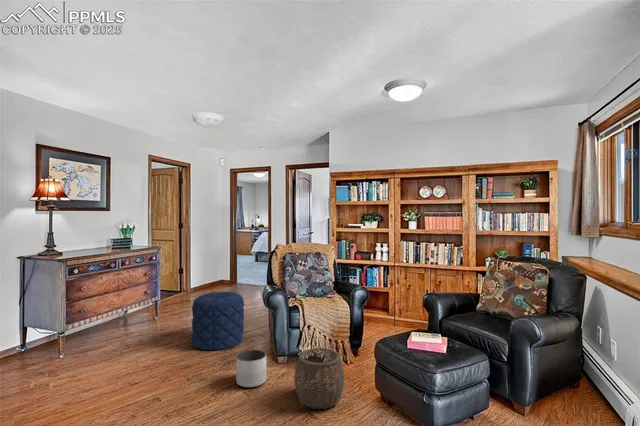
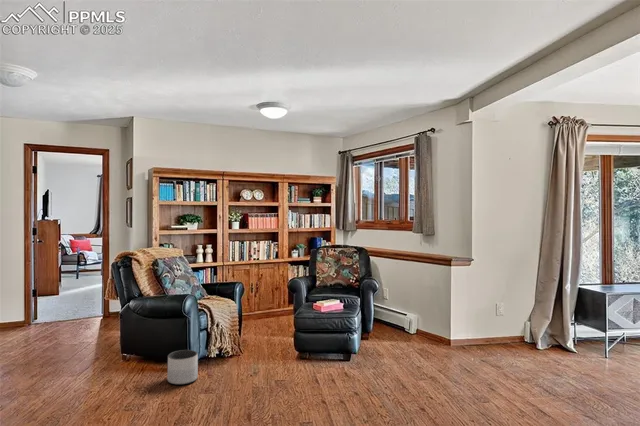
pouf: present [192,292,244,350] -> none [40,309,110,380]
woven basket: present [294,348,345,409] -> none [233,330,276,376]

